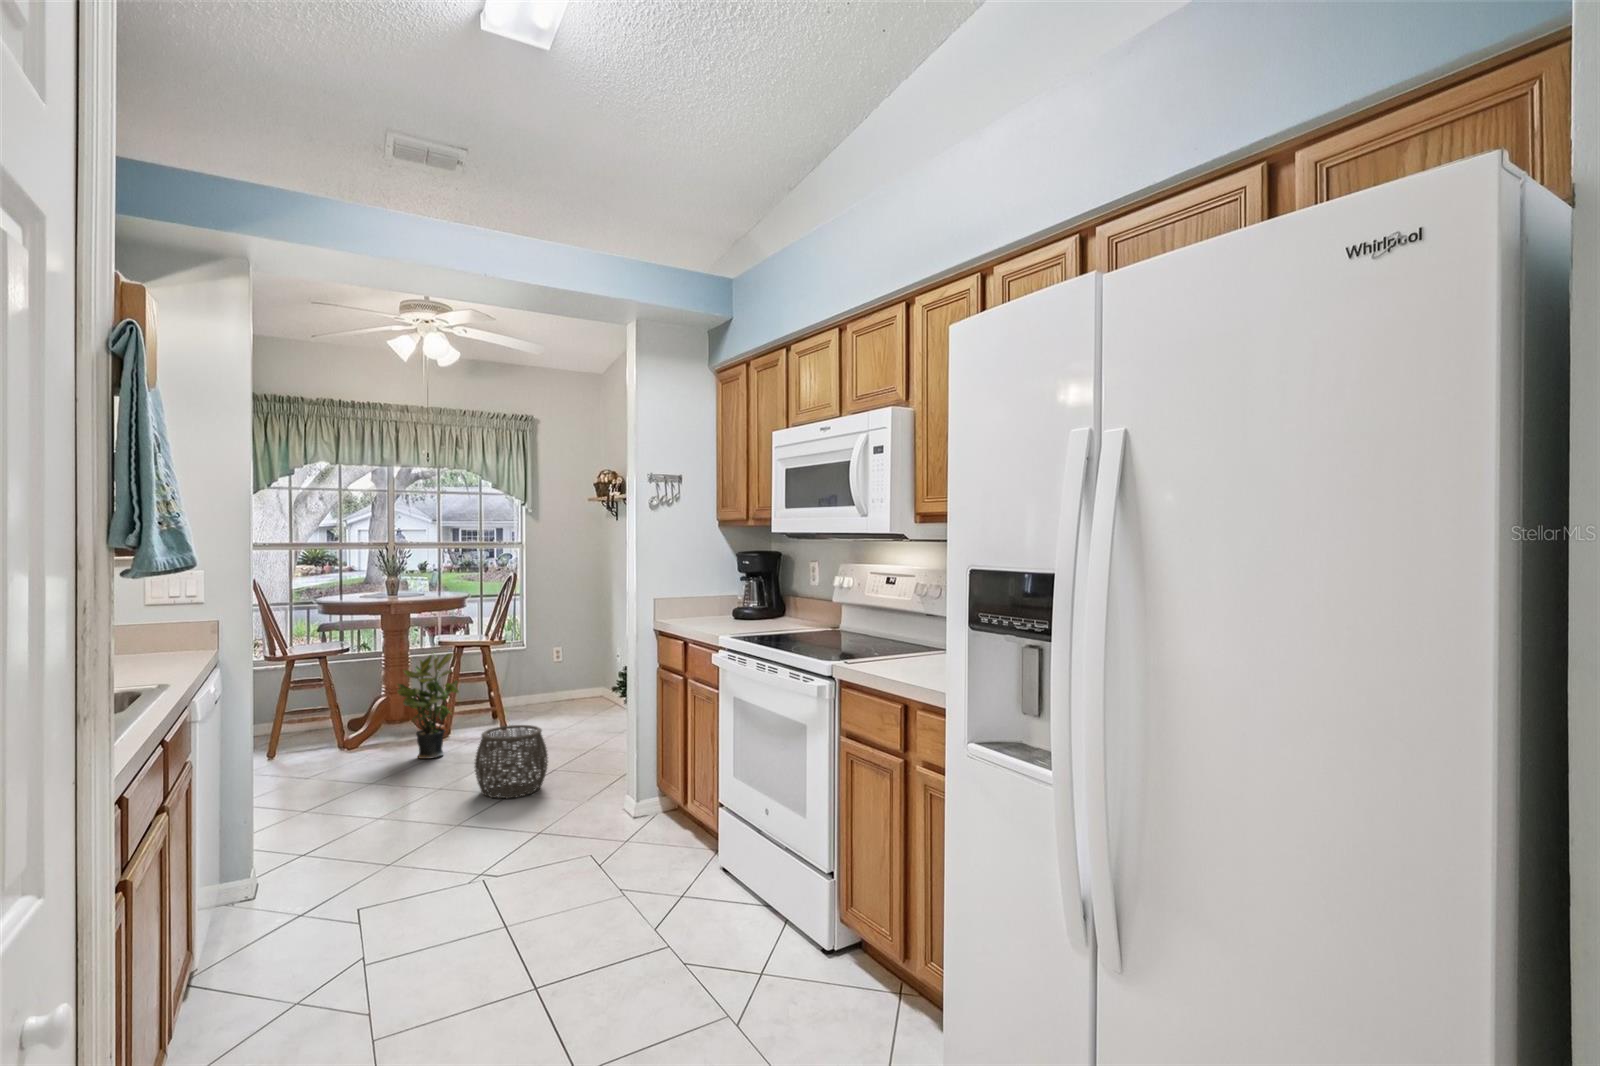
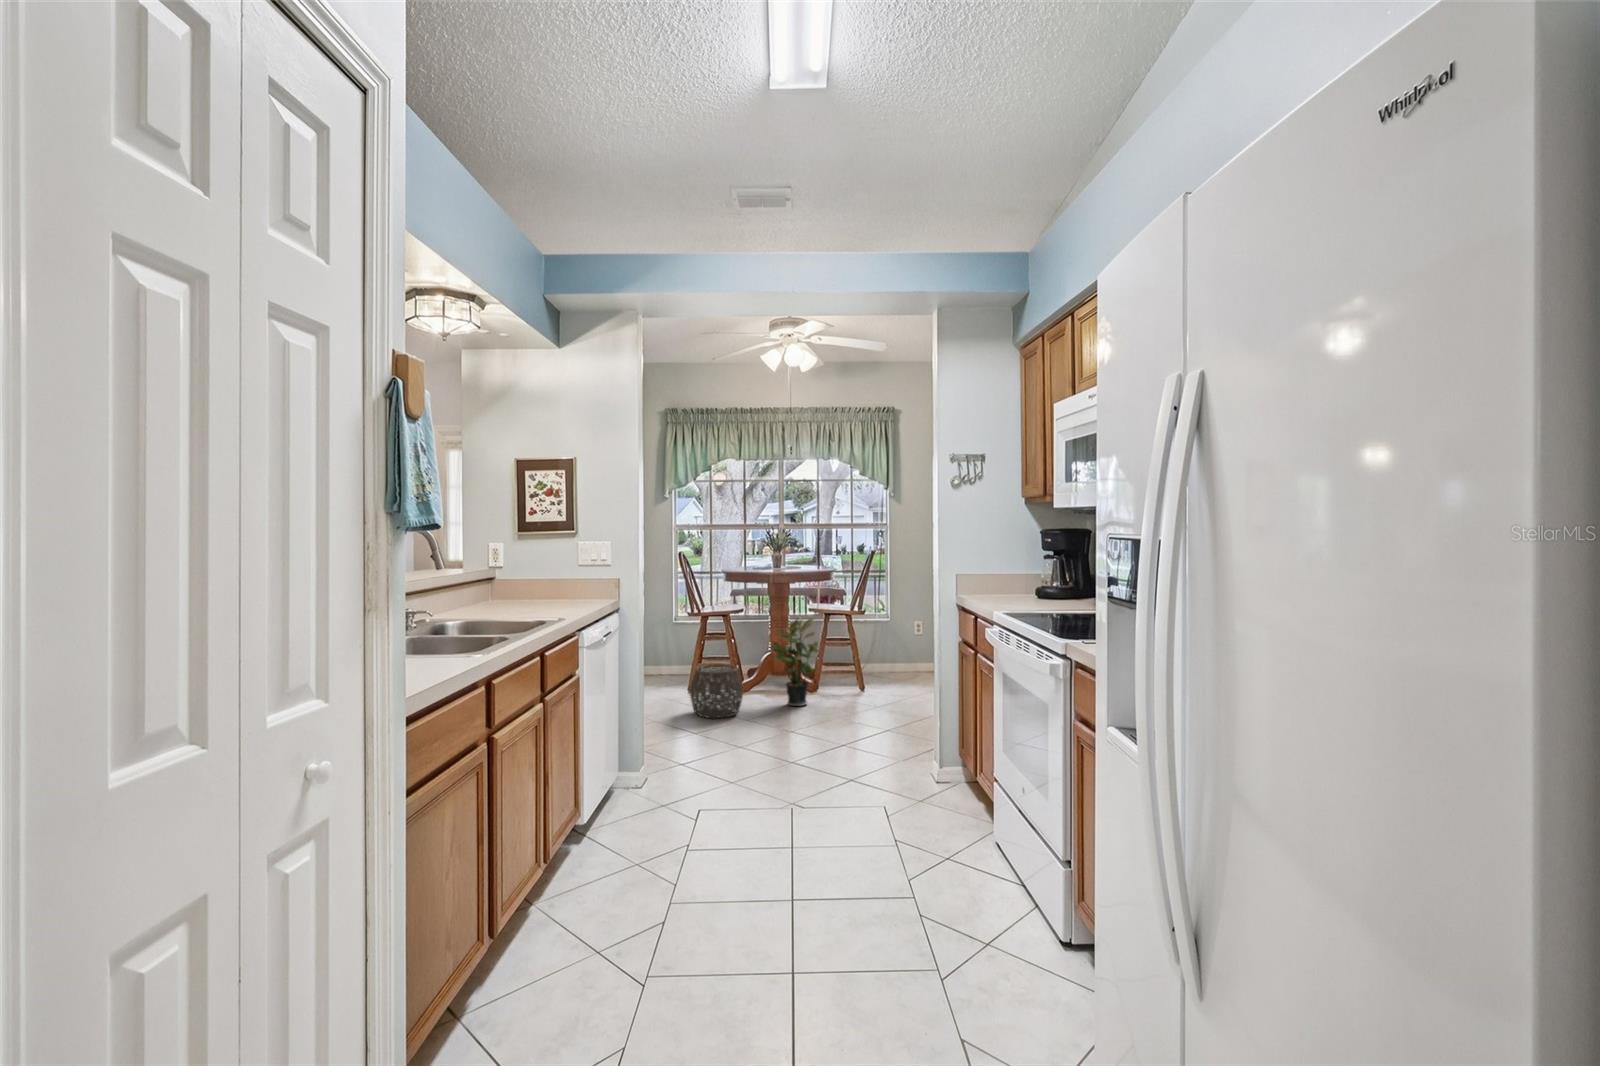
woven basket: present [475,725,548,799] -> present [690,664,743,718]

